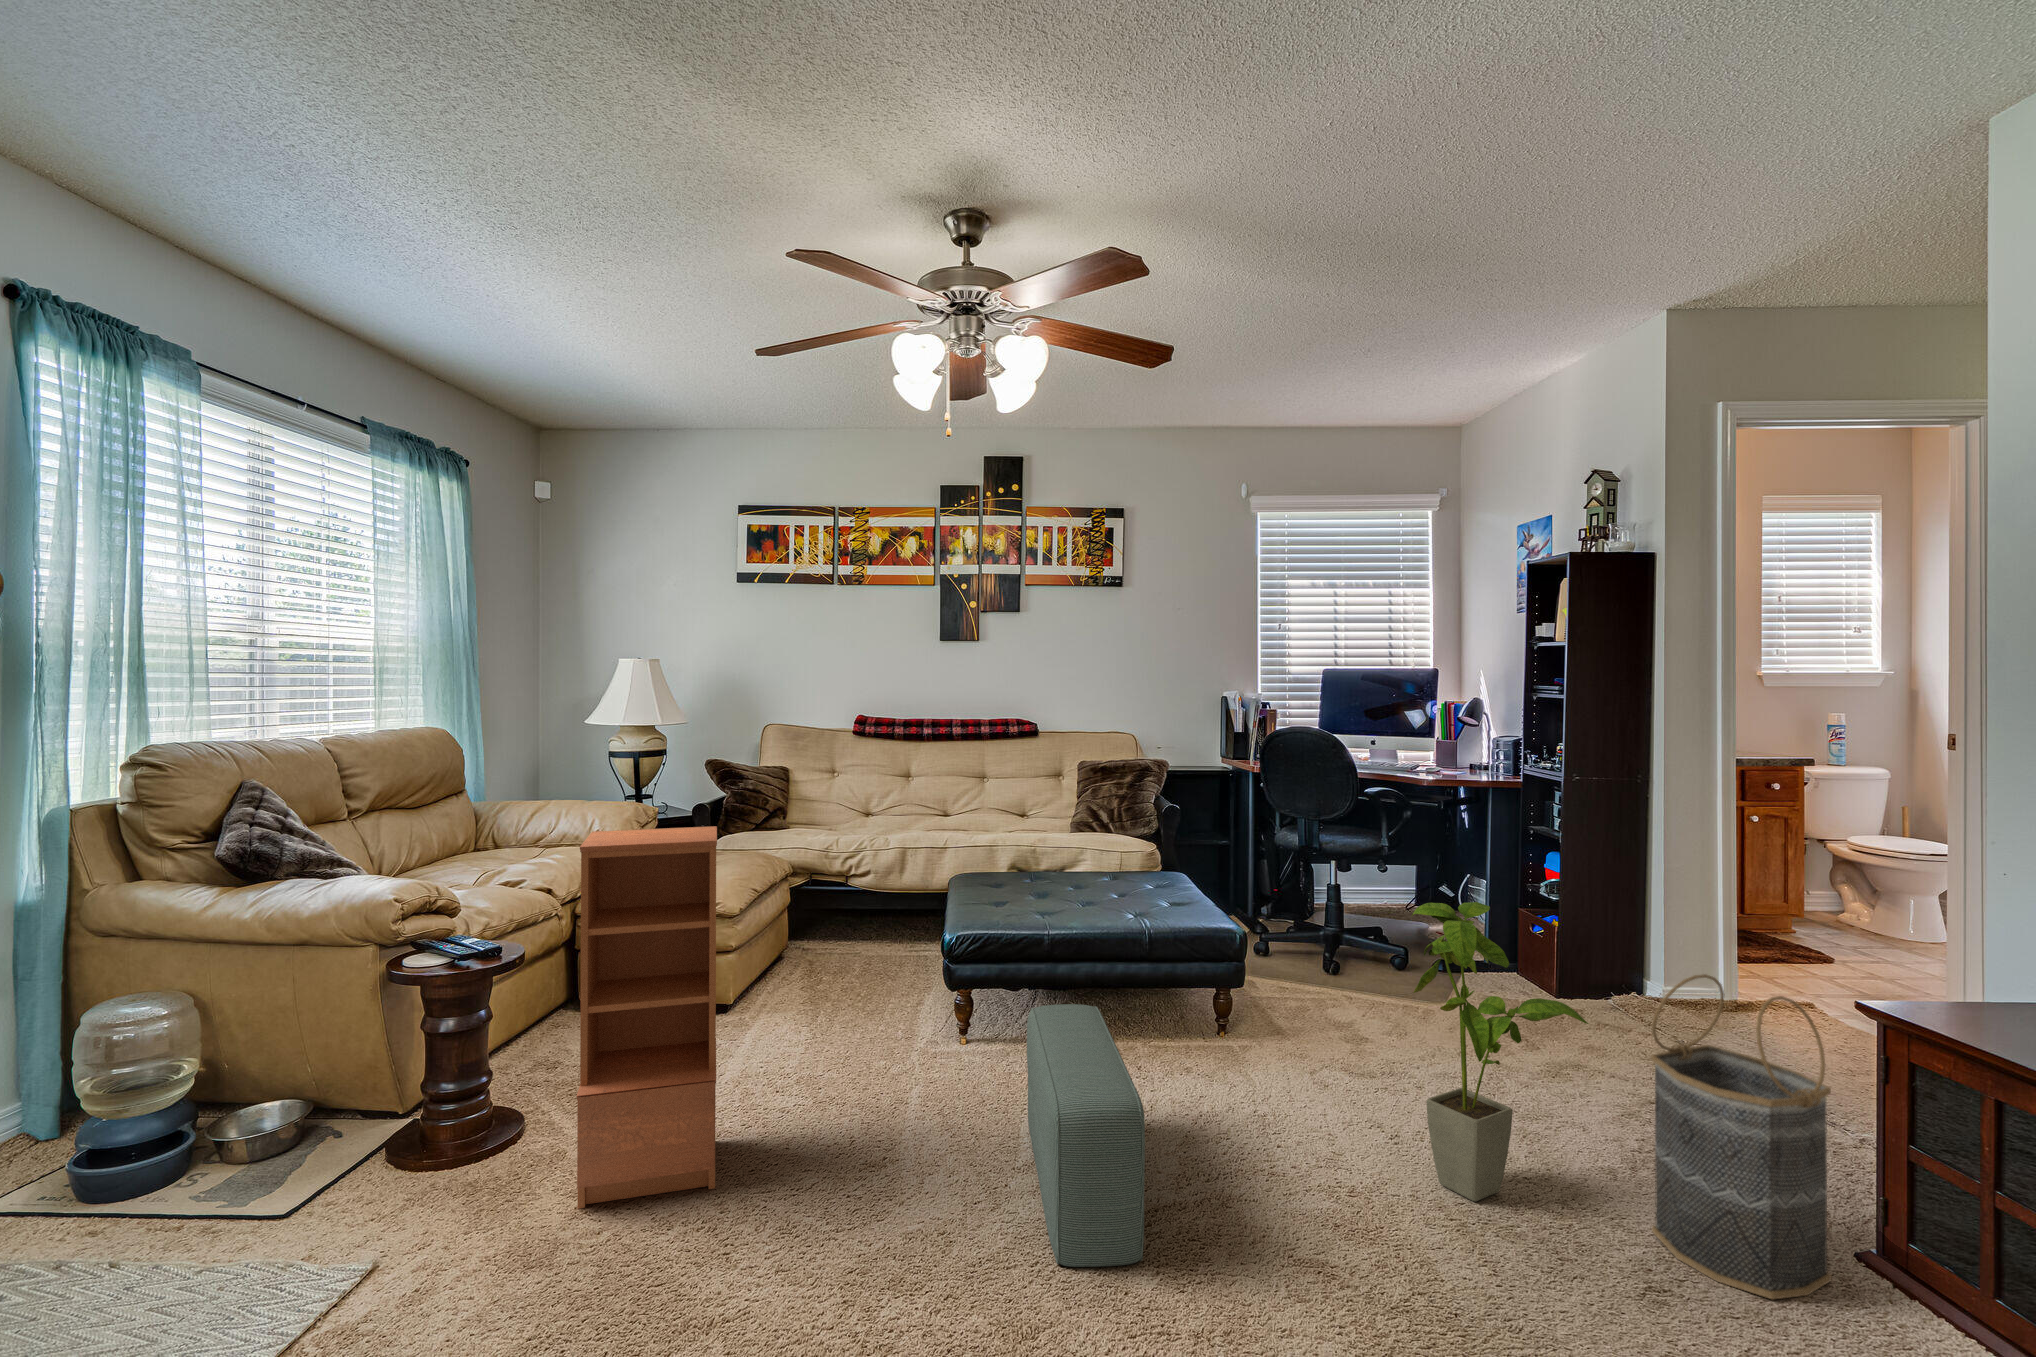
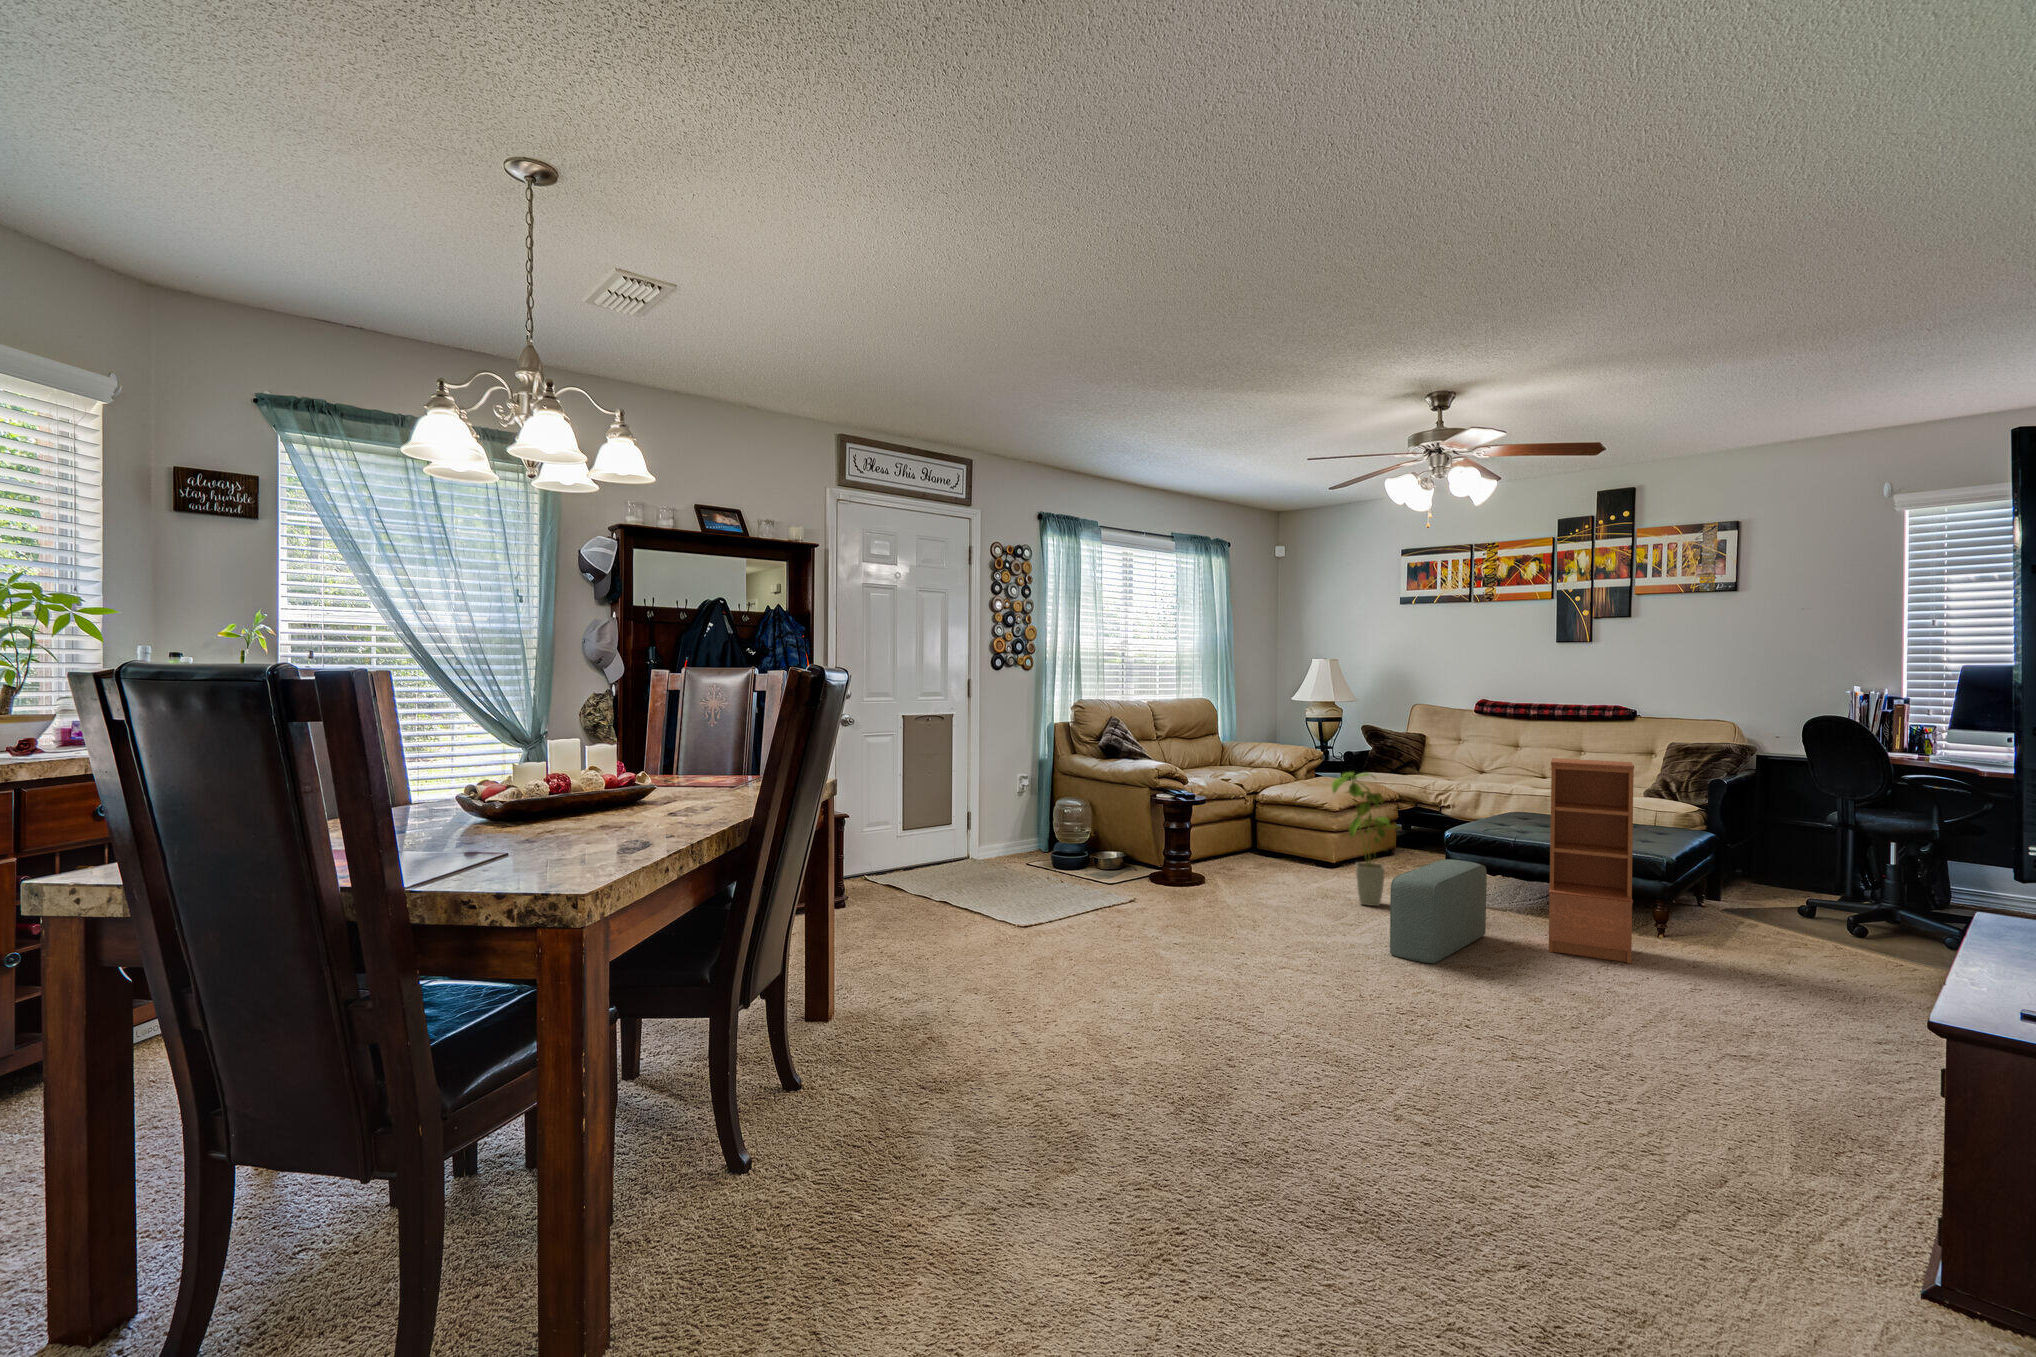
bookcase: present [576,826,717,1209] -> present [1549,758,1634,964]
house plant: present [1411,902,1589,1201] -> present [1332,772,1398,906]
basket: present [1651,974,1832,1299] -> none [1777,872,1888,1075]

